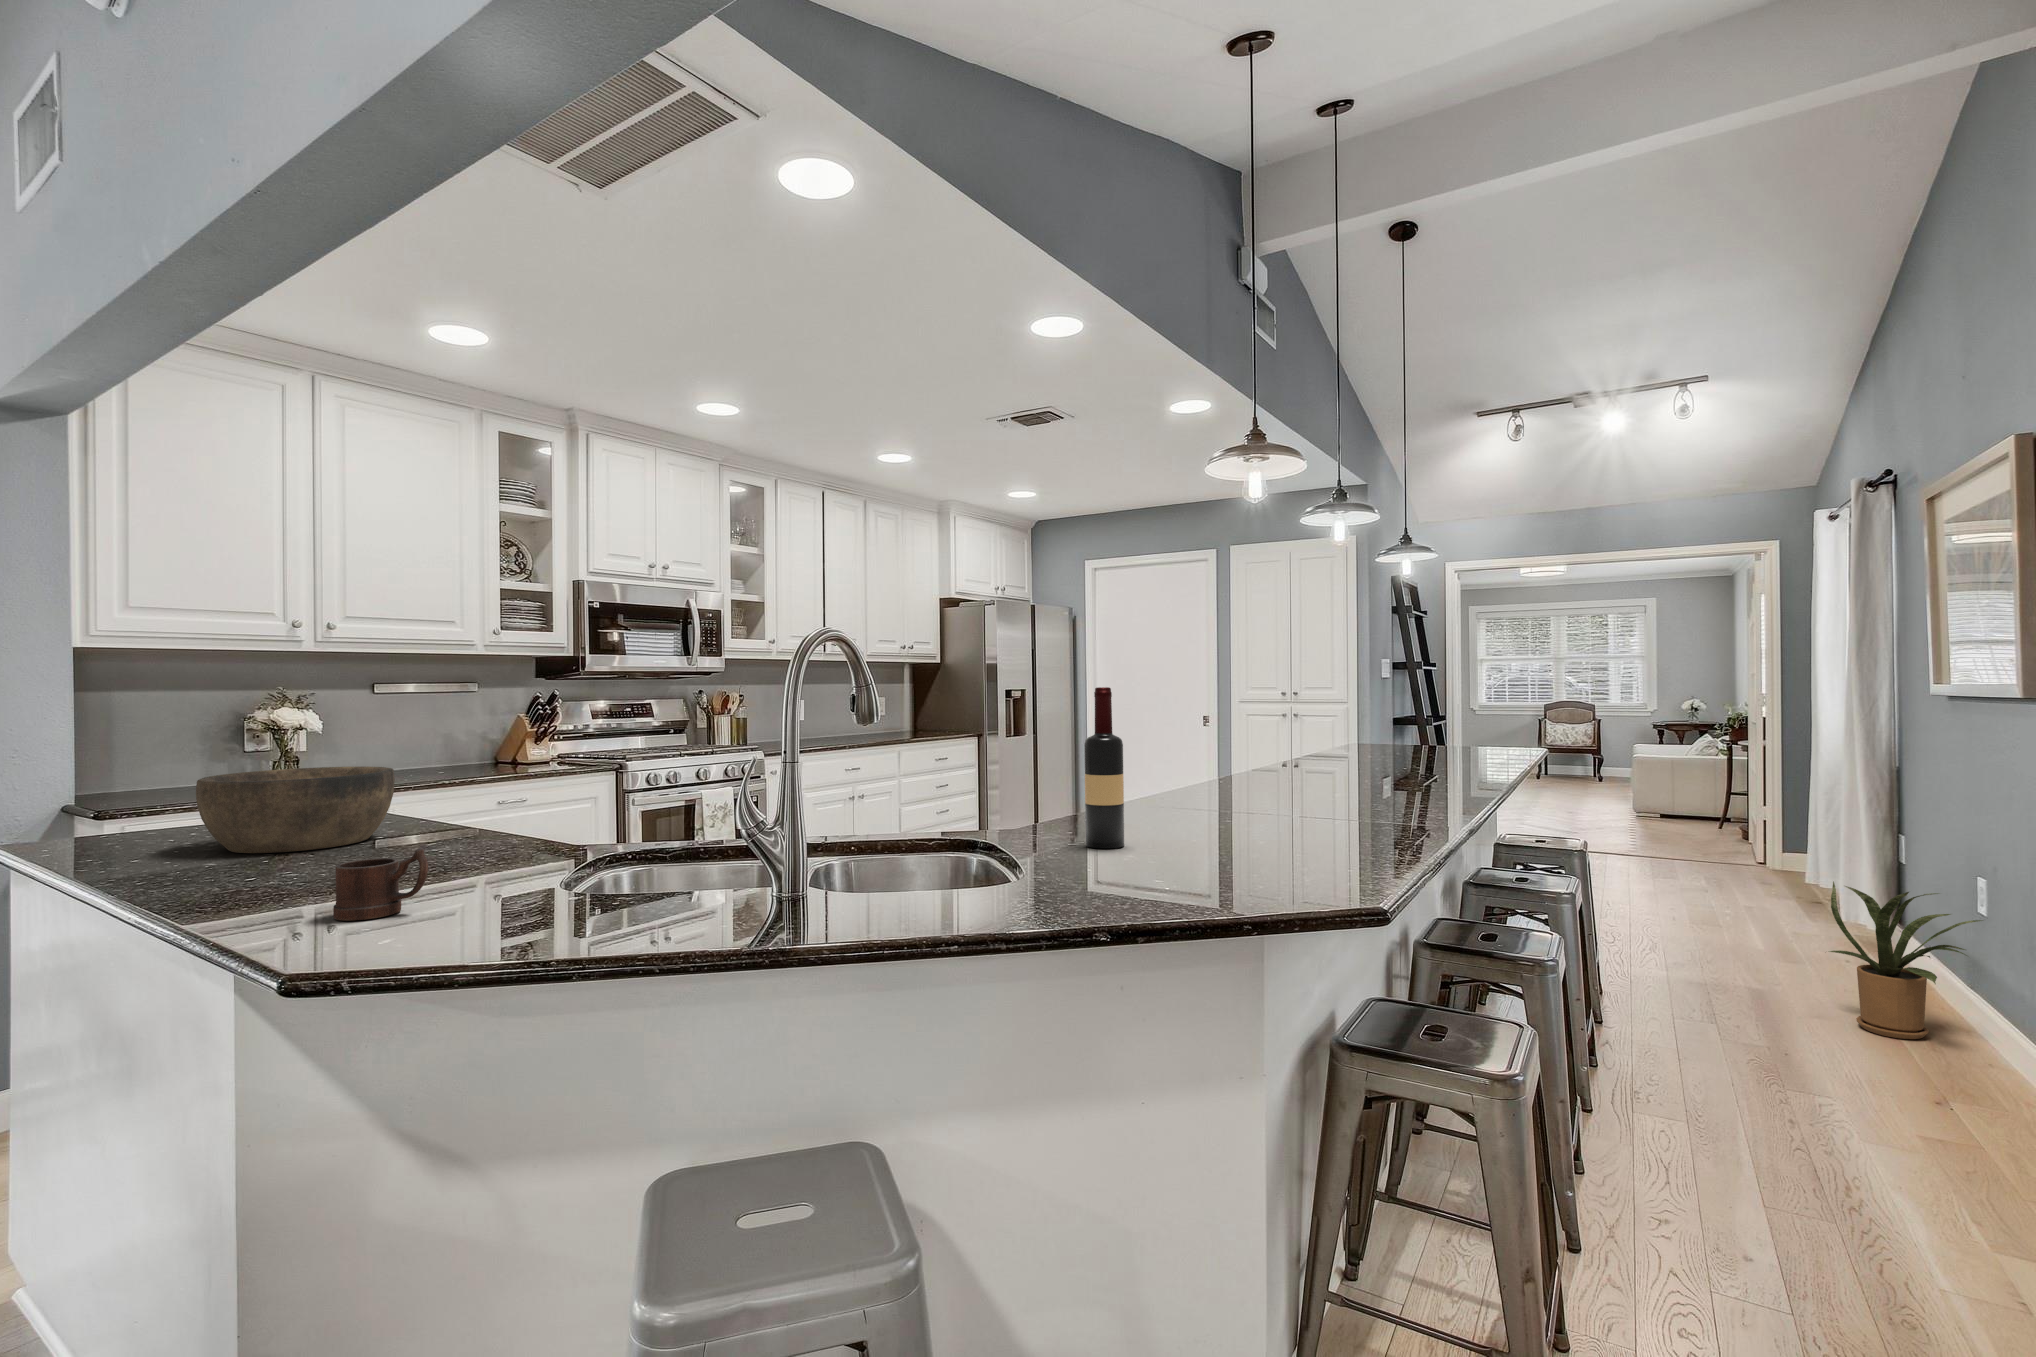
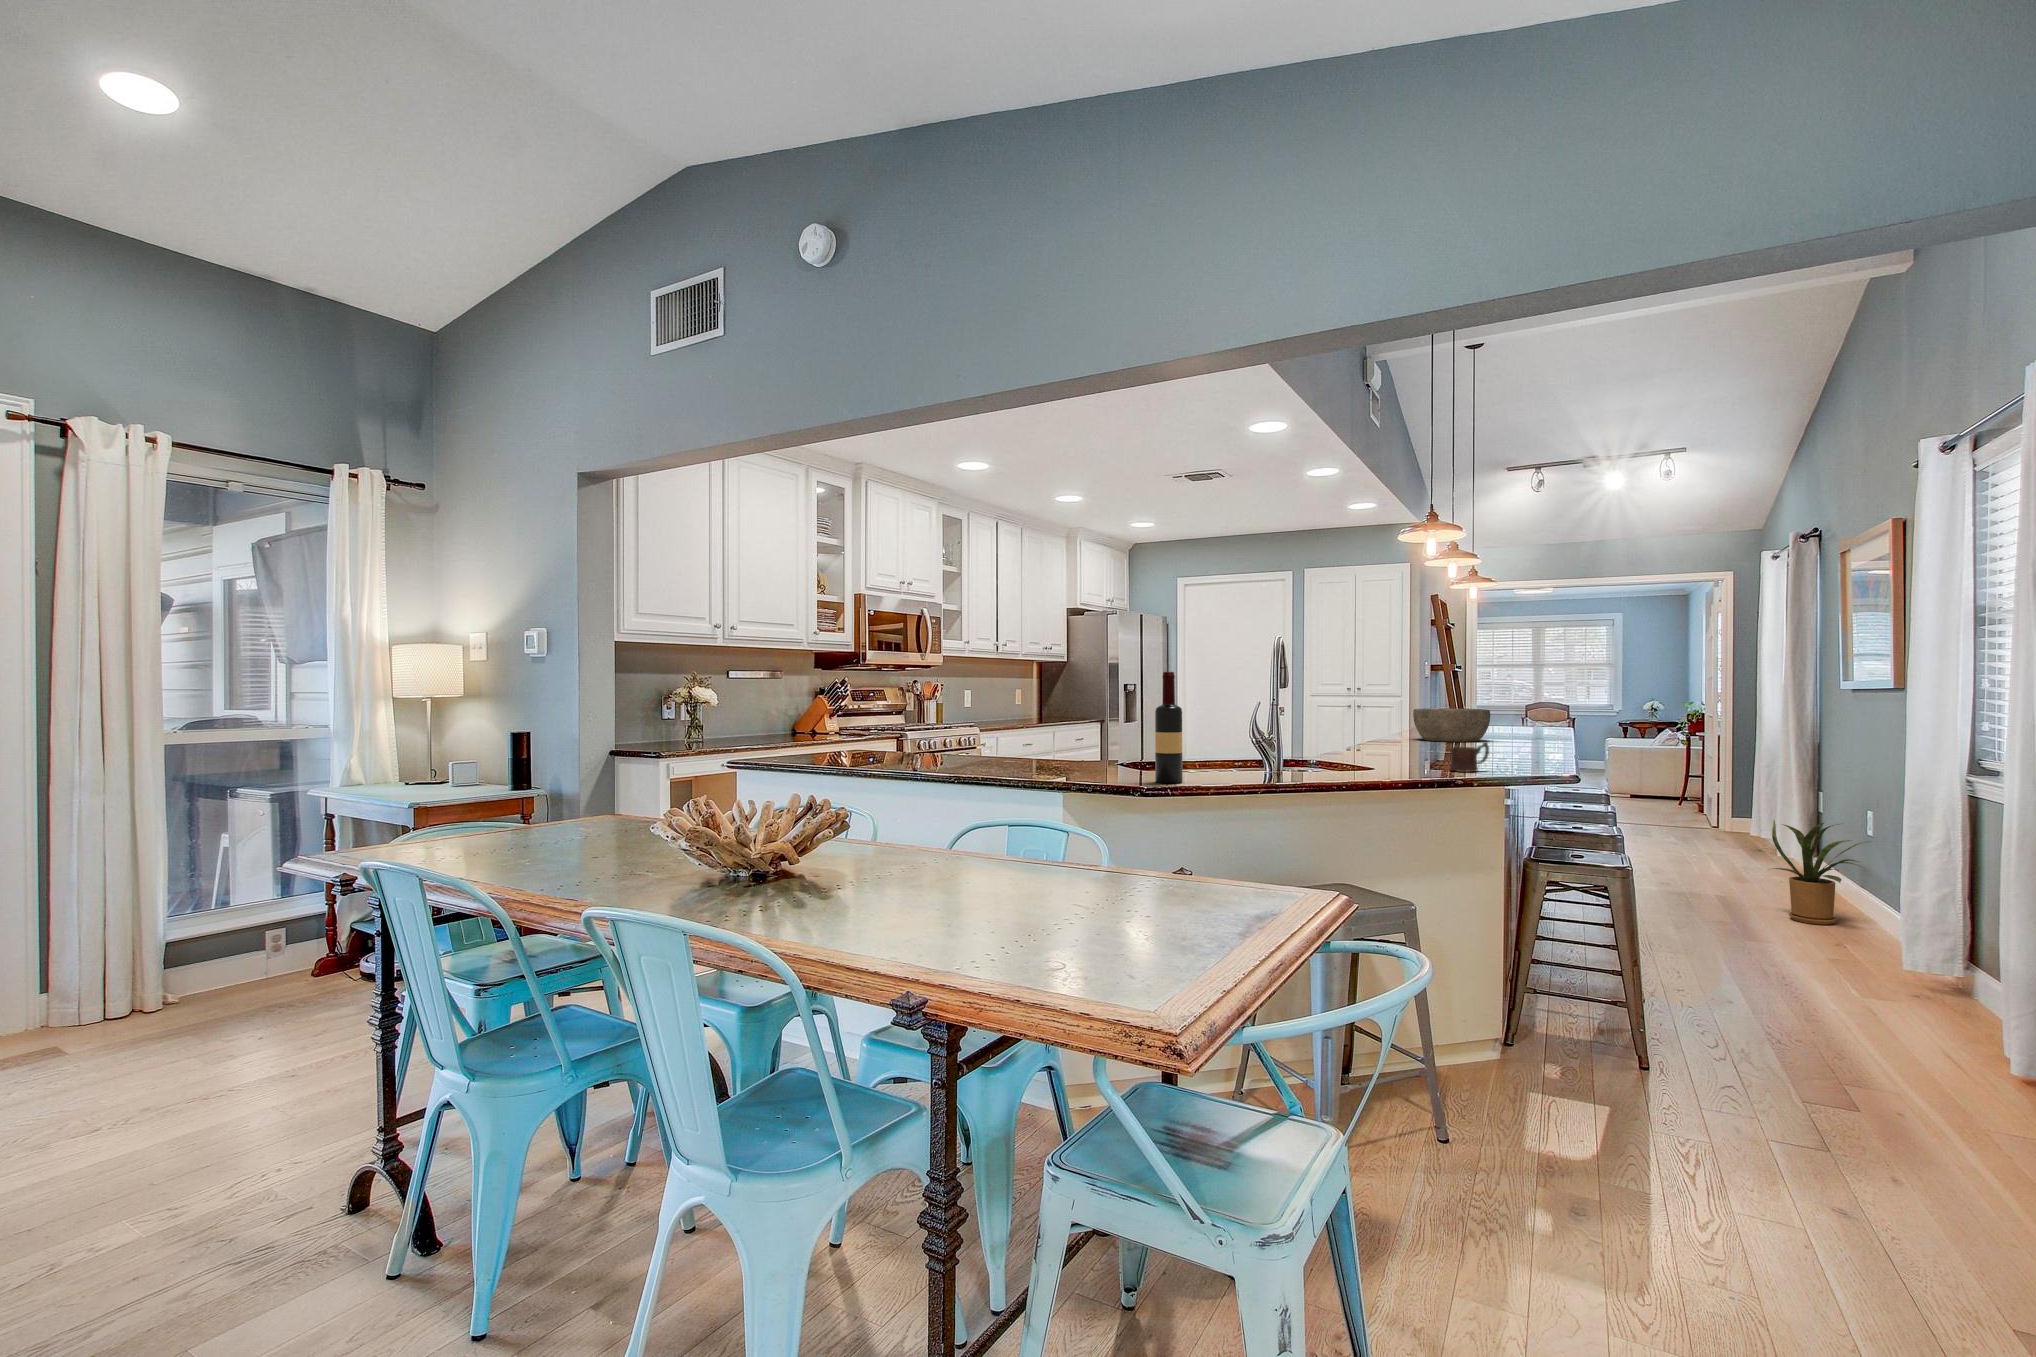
wine bottle: present [1084,687,1124,848] -> present [1155,672,1183,783]
bowl: present [196,766,395,853] -> present [1413,708,1490,742]
mug: present [333,848,428,921] -> present [1449,741,1489,772]

